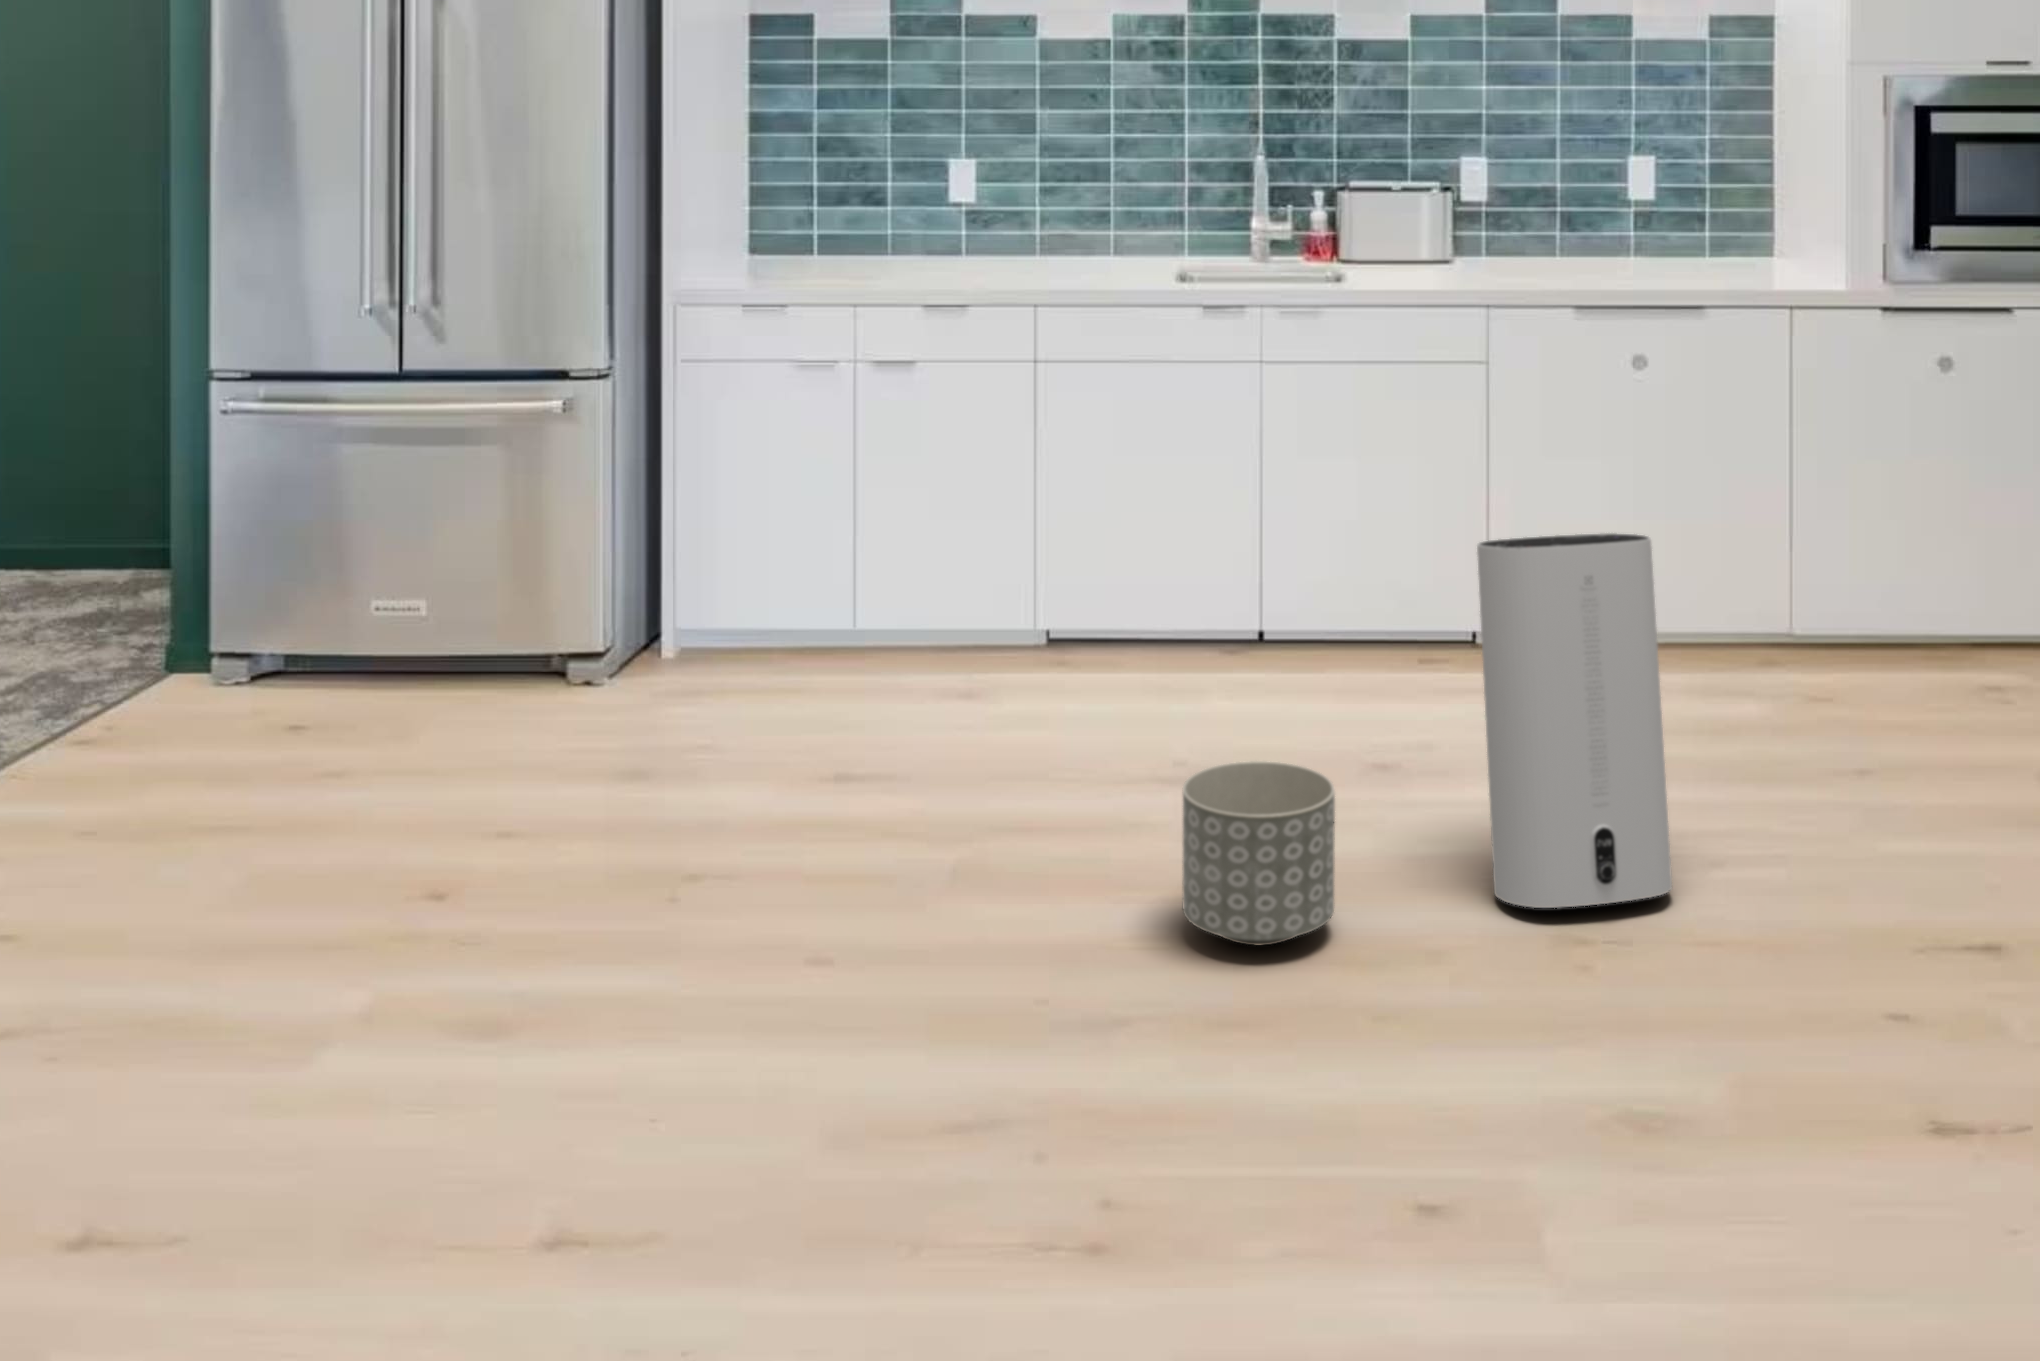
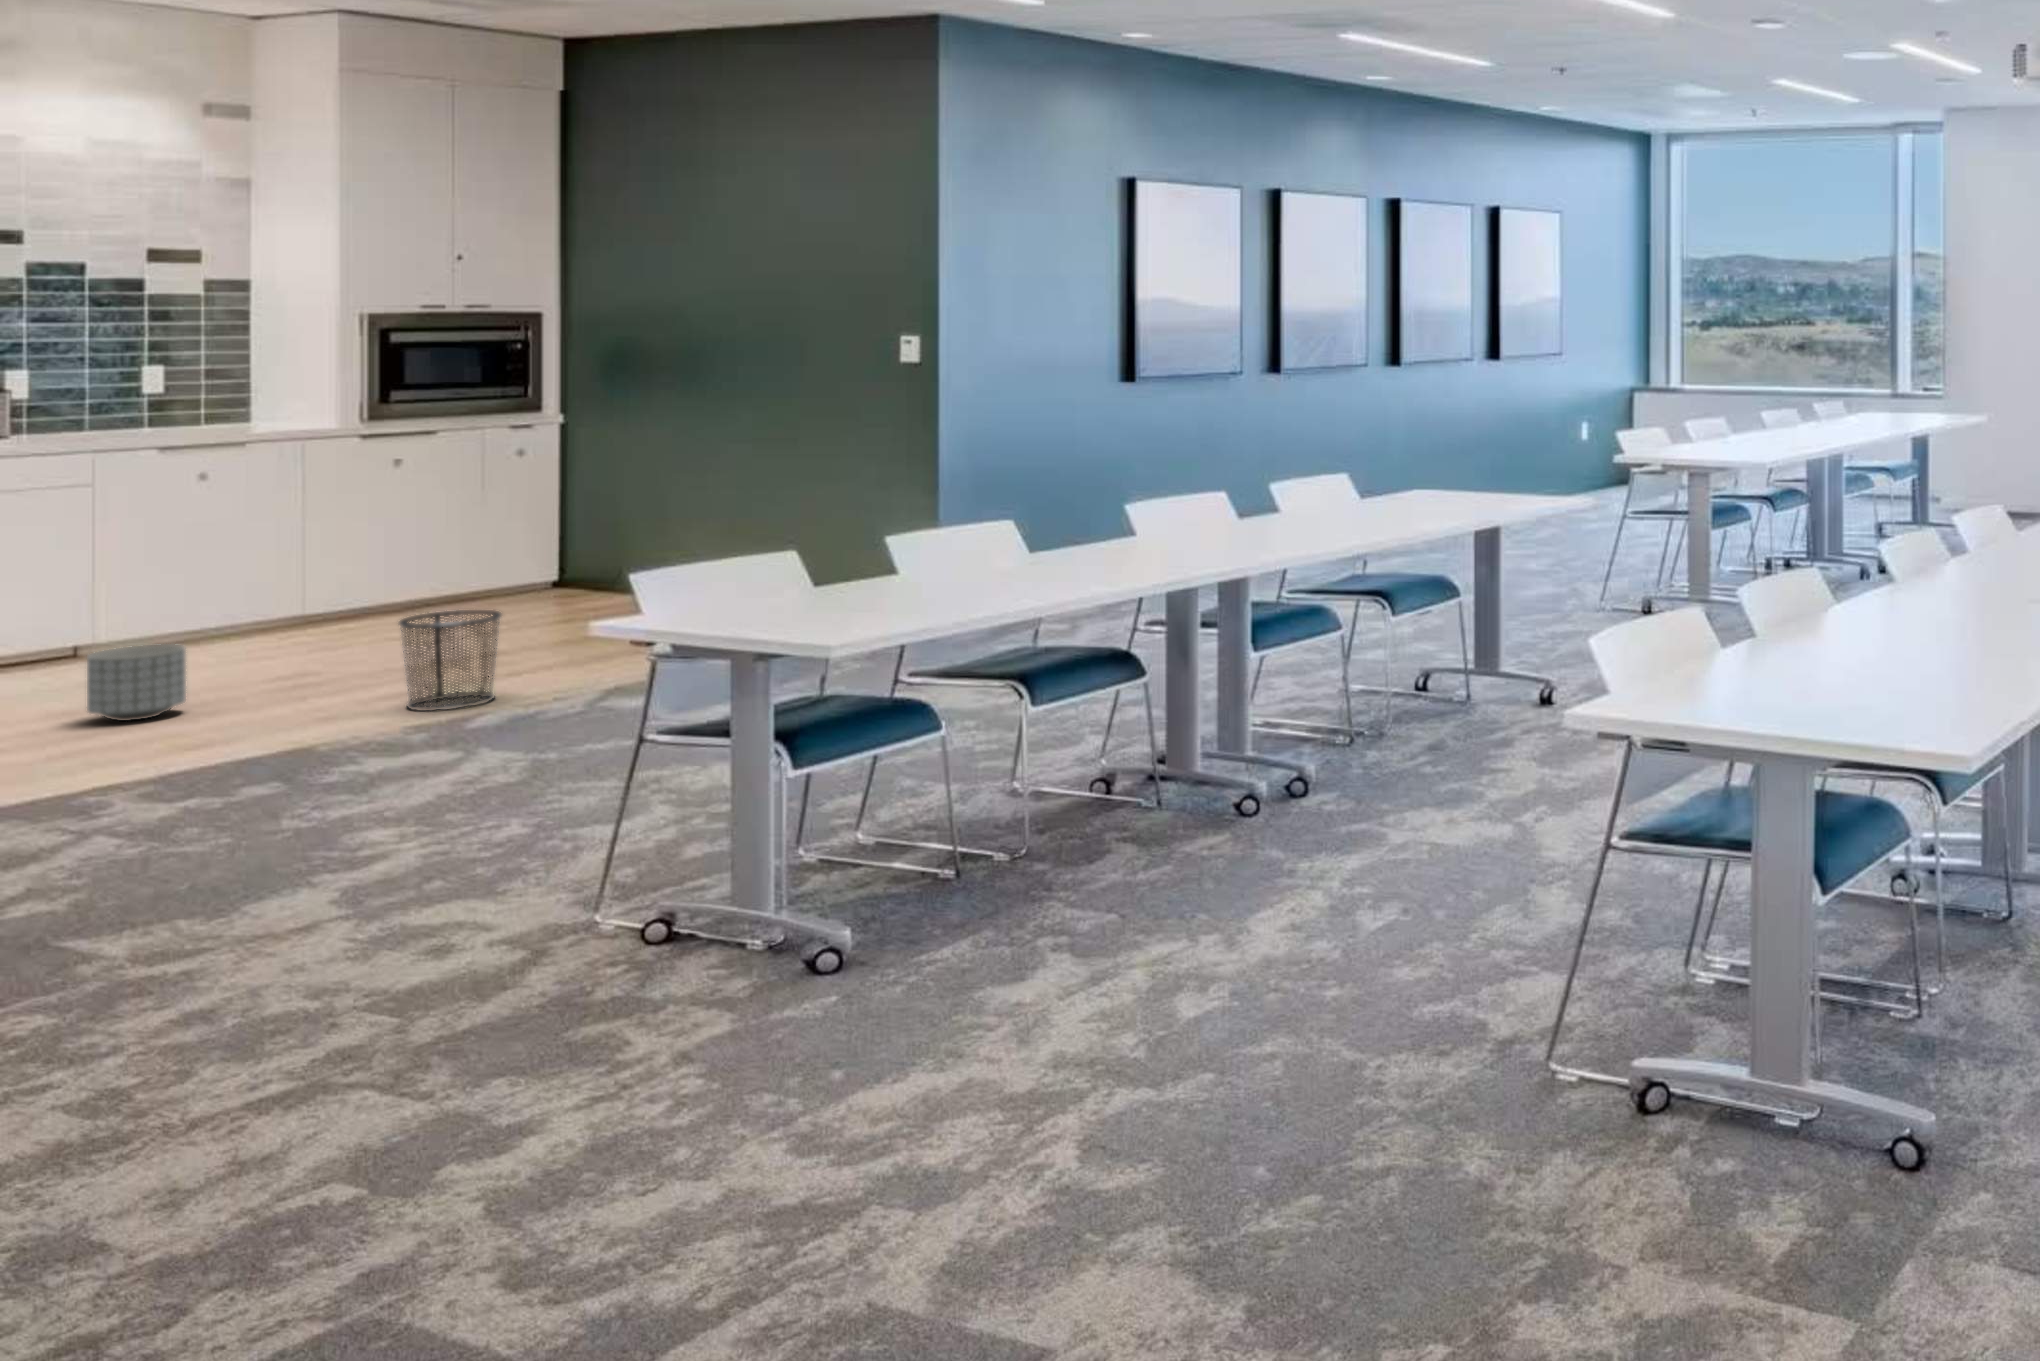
air purifier: present [1477,533,1672,908] -> none [230,524,349,688]
waste bin: none [1589,886,1833,1239] -> present [399,610,501,711]

